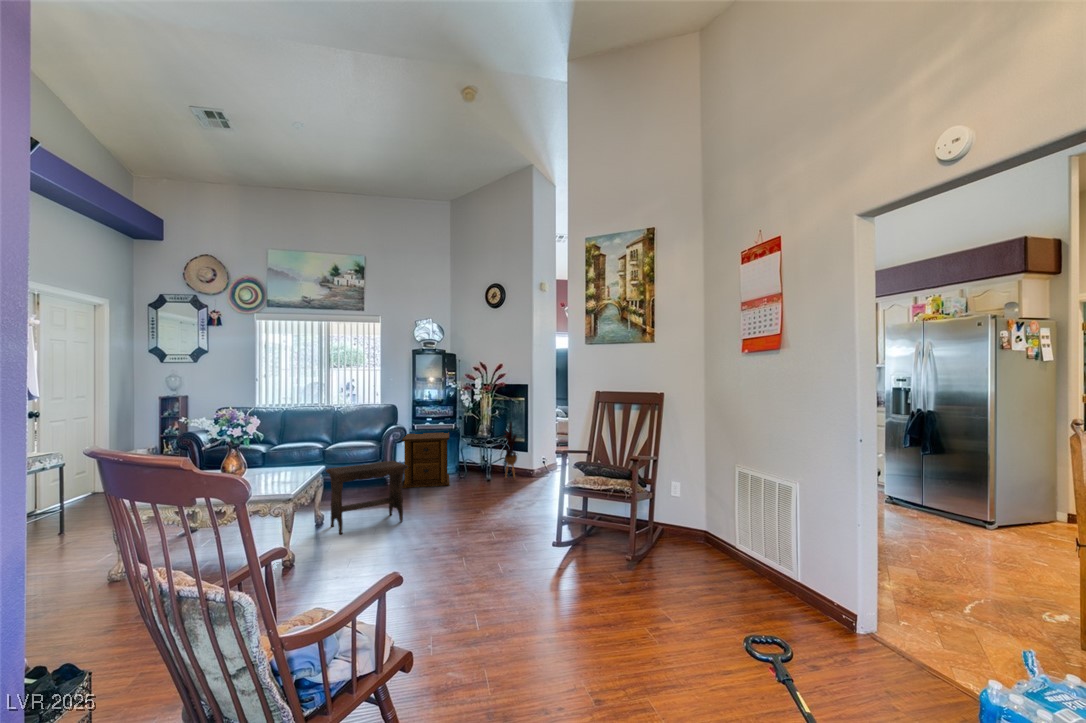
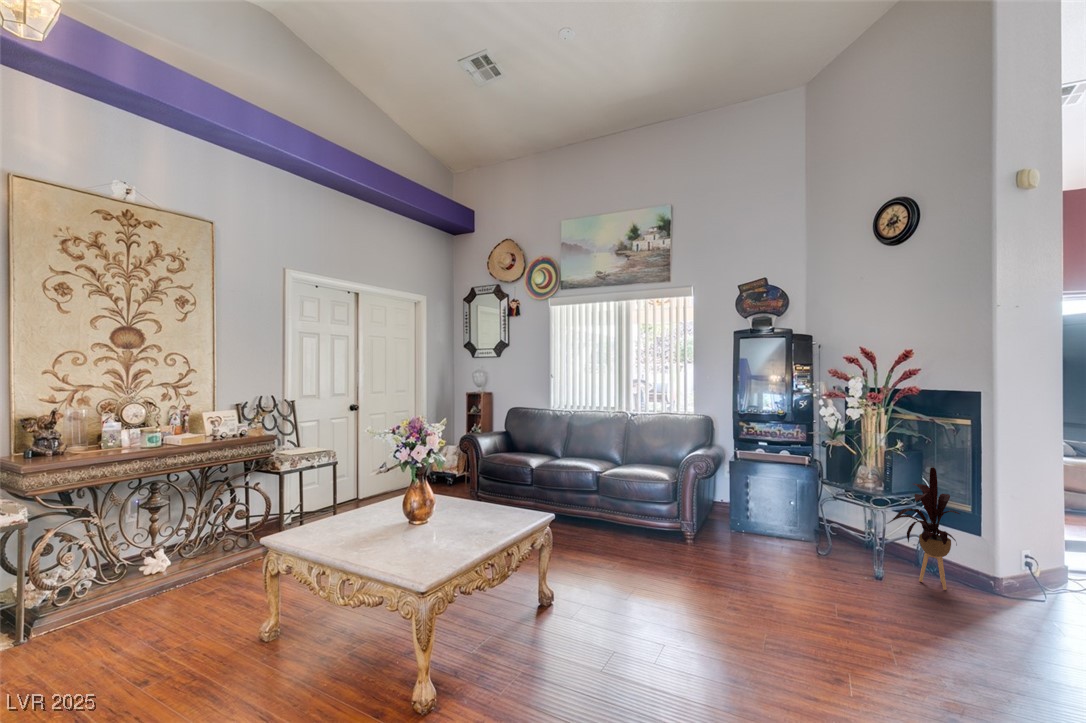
side table: present [402,432,450,488] -> none [708,464,798,570]
footstool: present [326,461,408,534] -> none [554,517,684,643]

